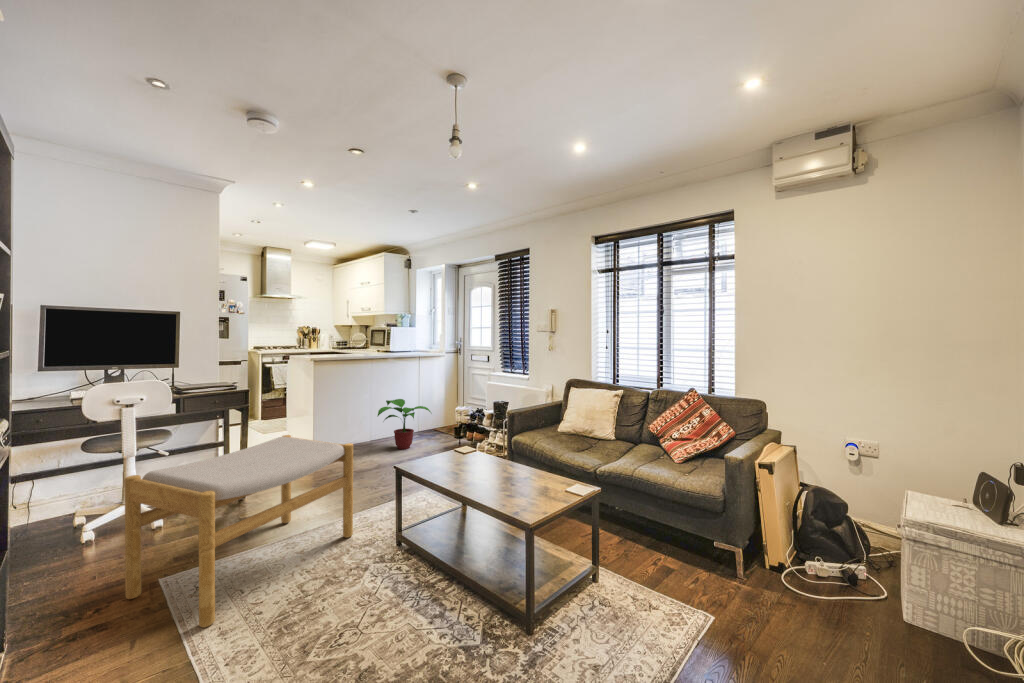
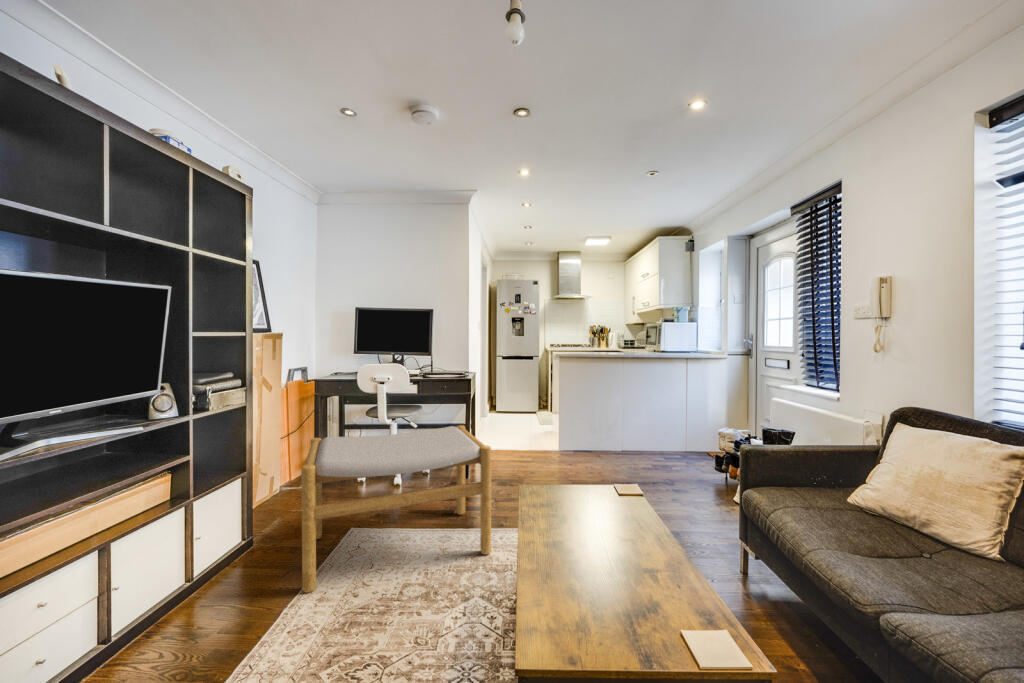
potted plant: present [378,399,430,449] -> none [611,405,682,467]

